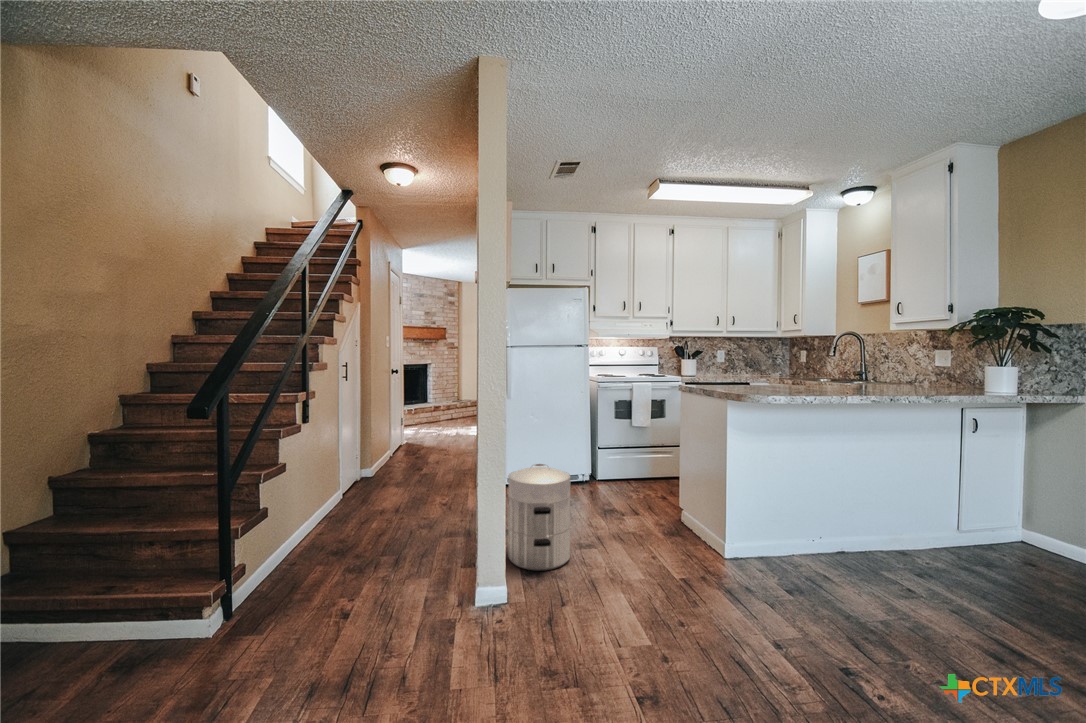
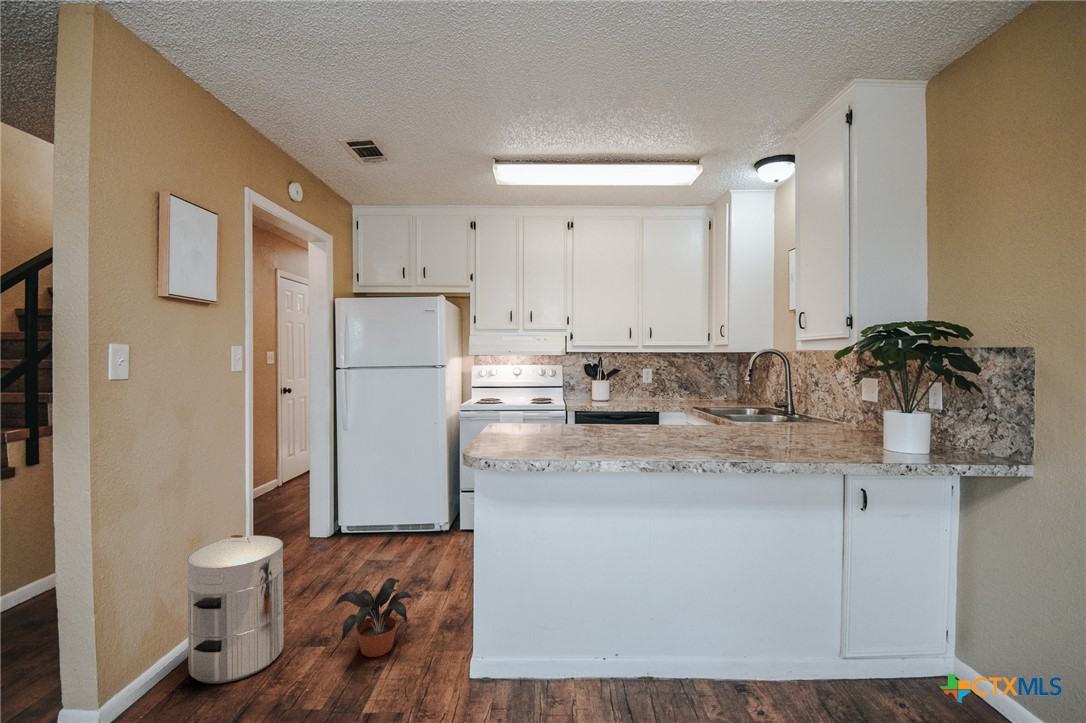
potted plant: none [604,498,664,552] -> present [334,578,413,657]

